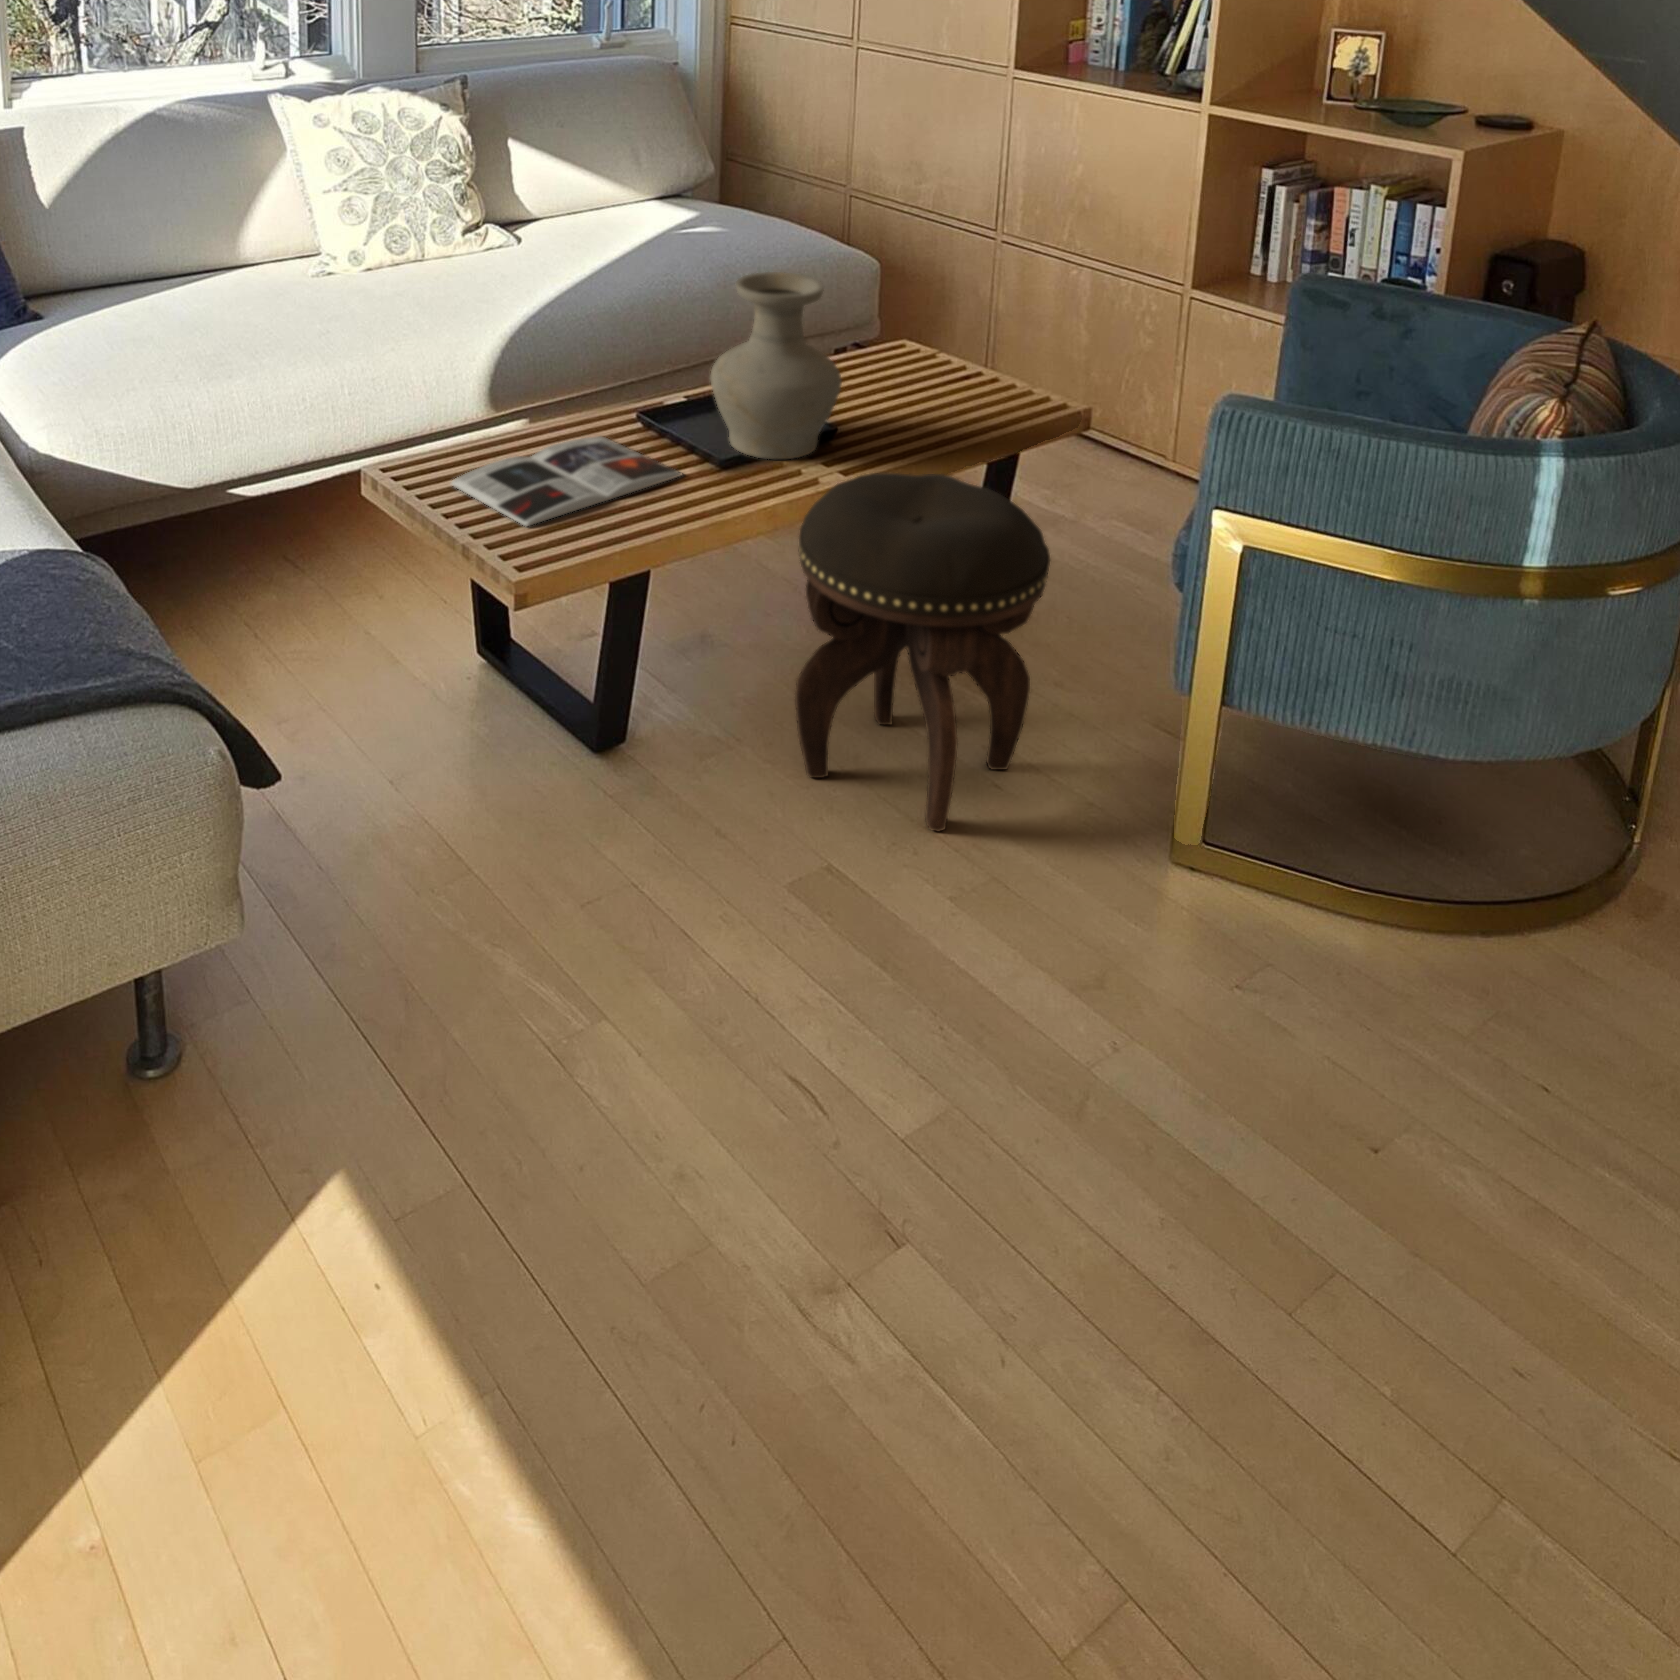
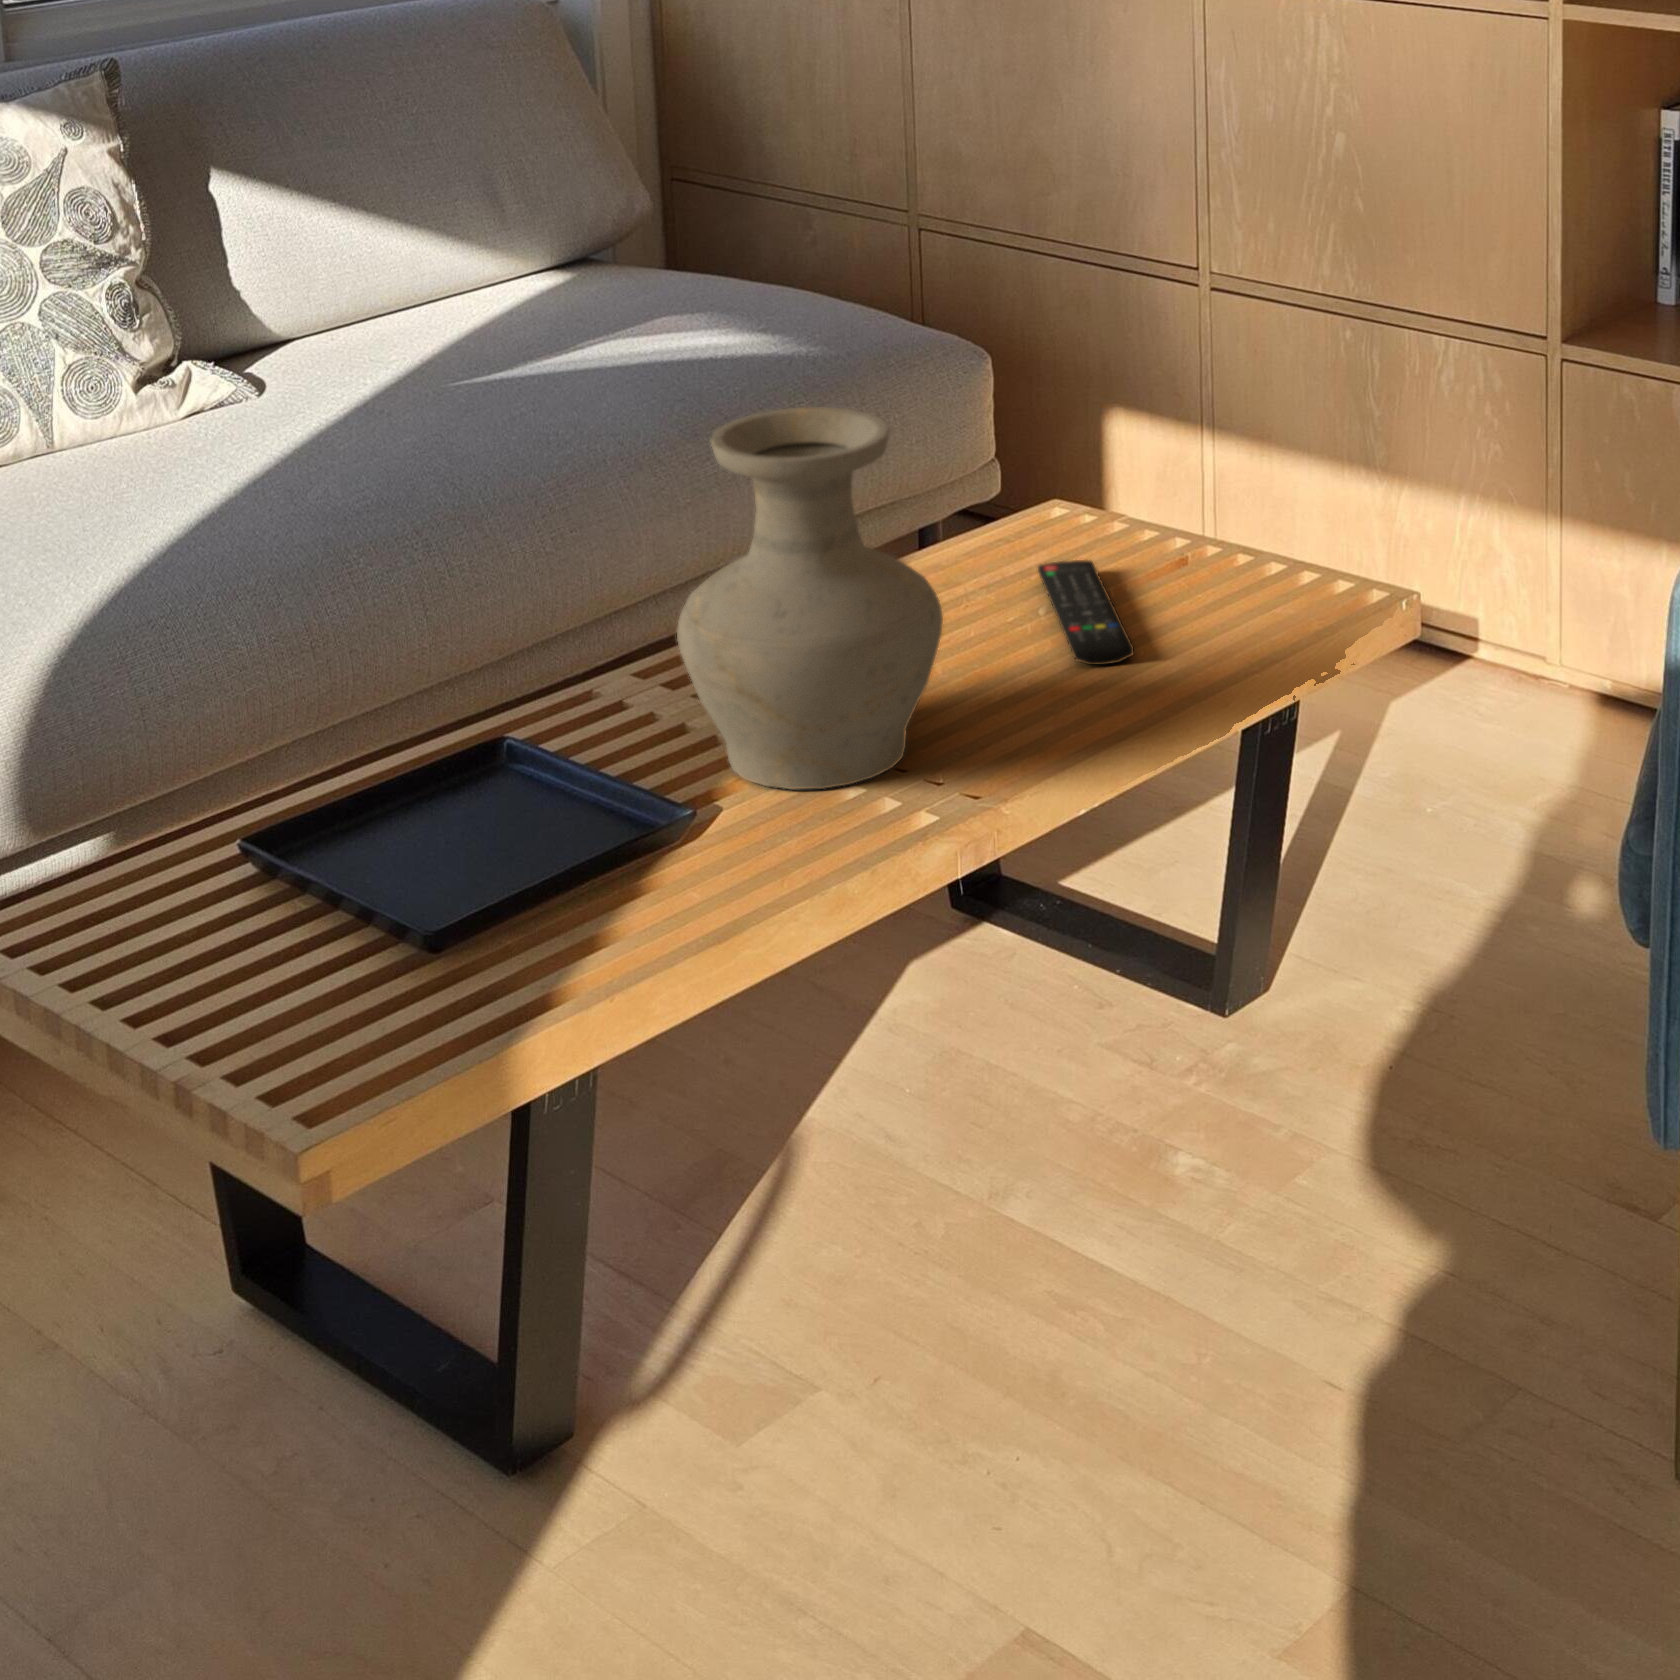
remote control: none [893,367,938,419] -> present [1038,560,1134,665]
magazine: present [451,436,683,526] -> none [136,788,642,1014]
footstool: present [795,473,1050,831] -> none [890,777,1384,1501]

